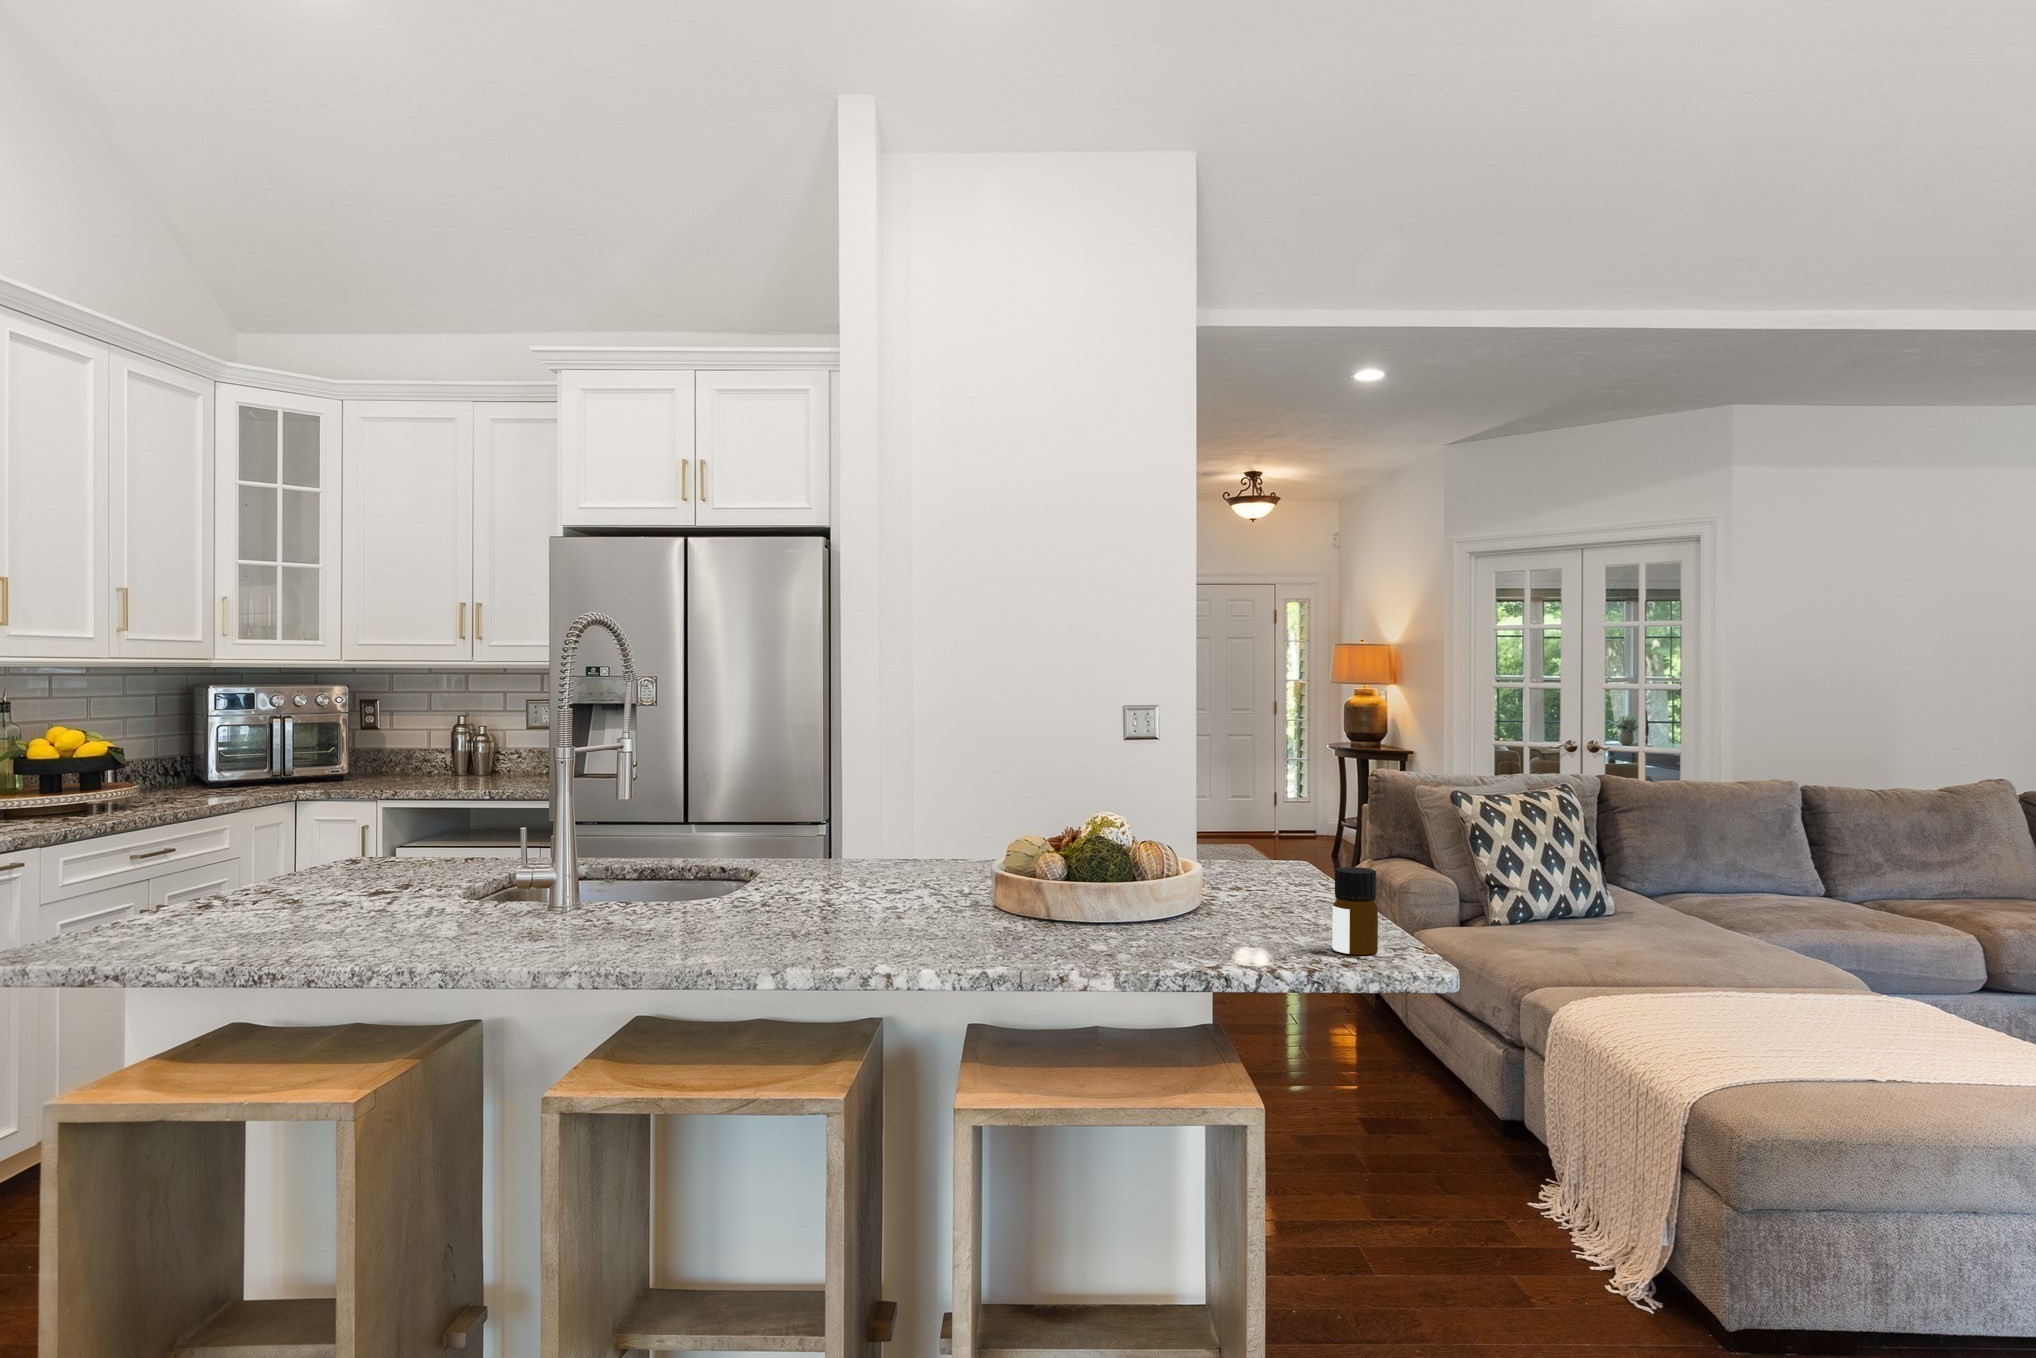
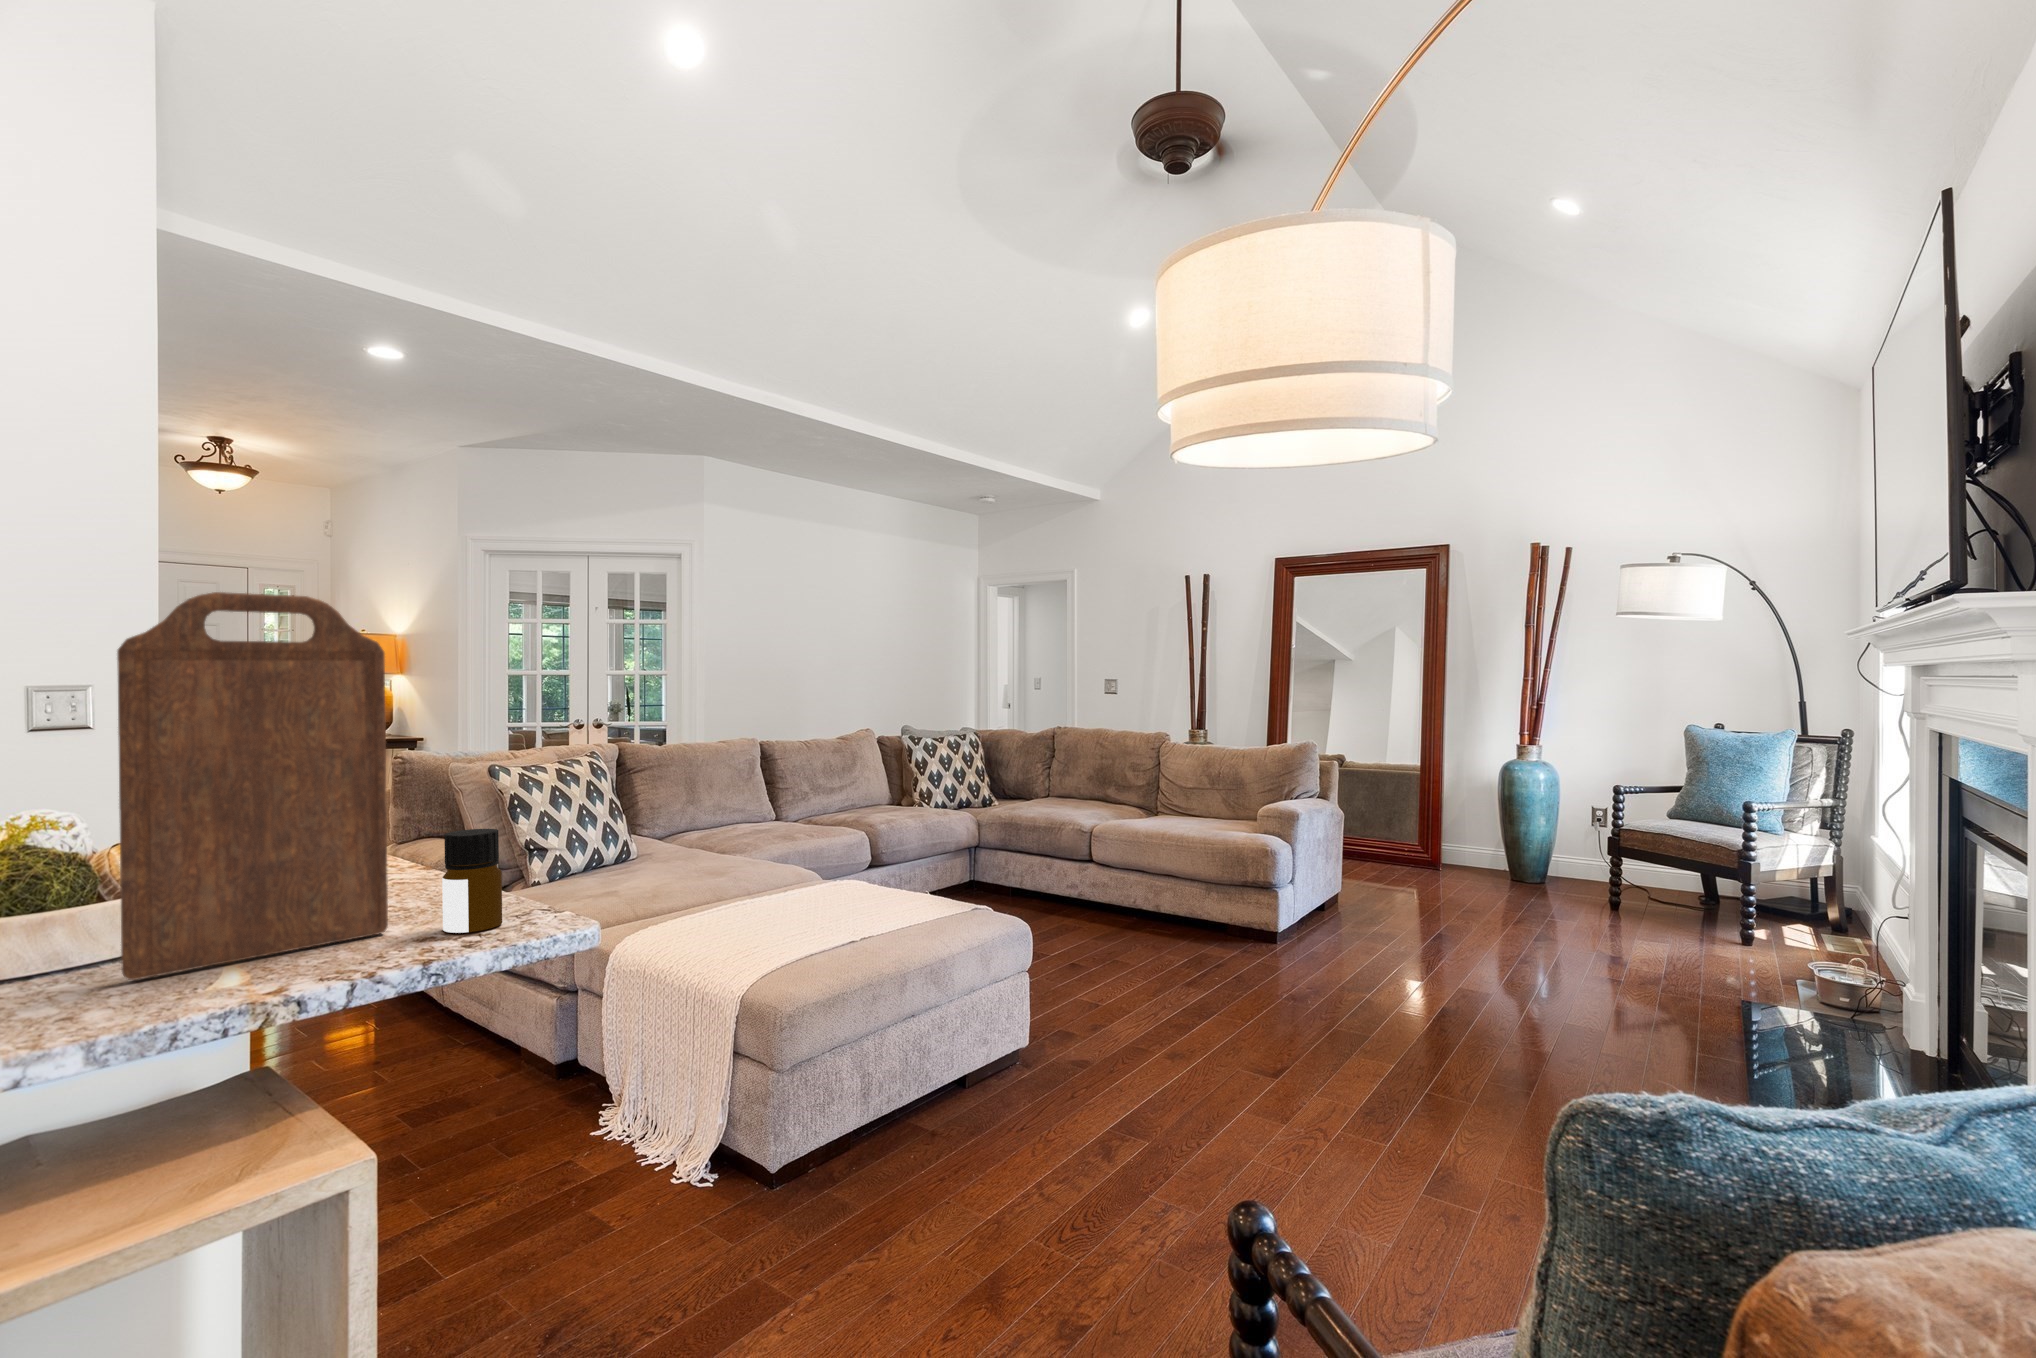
cutting board: none [1139,673,1297,941] -> present [117,592,388,980]

